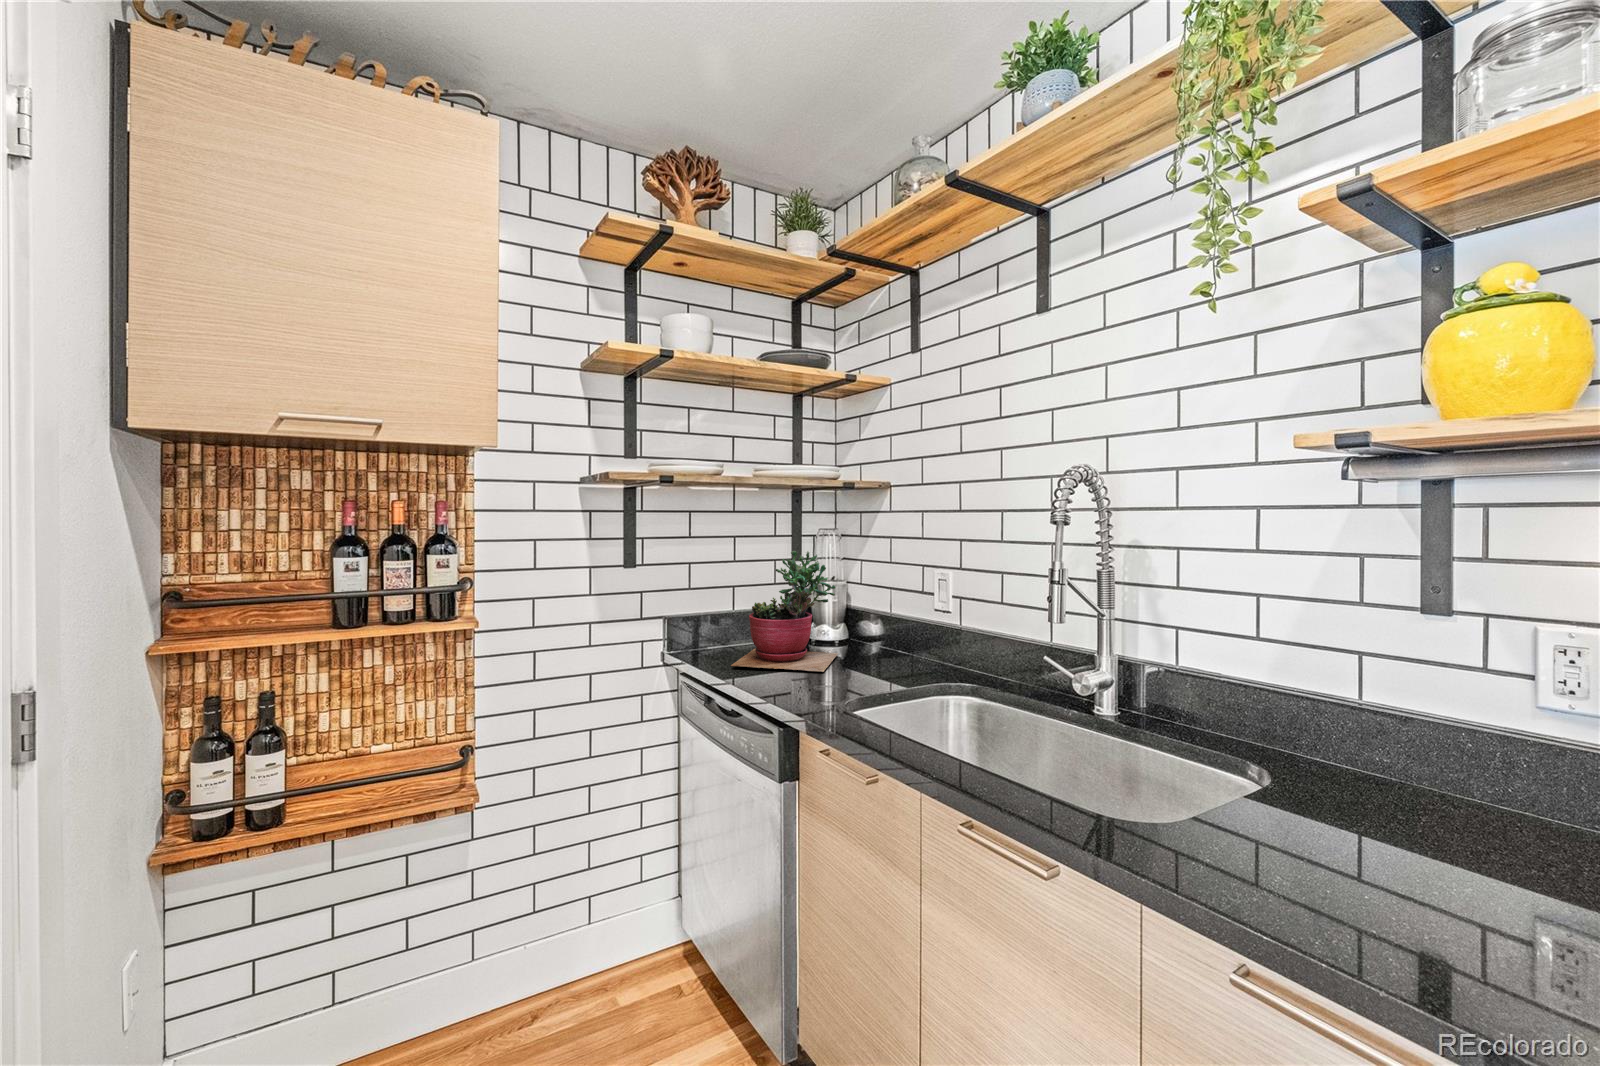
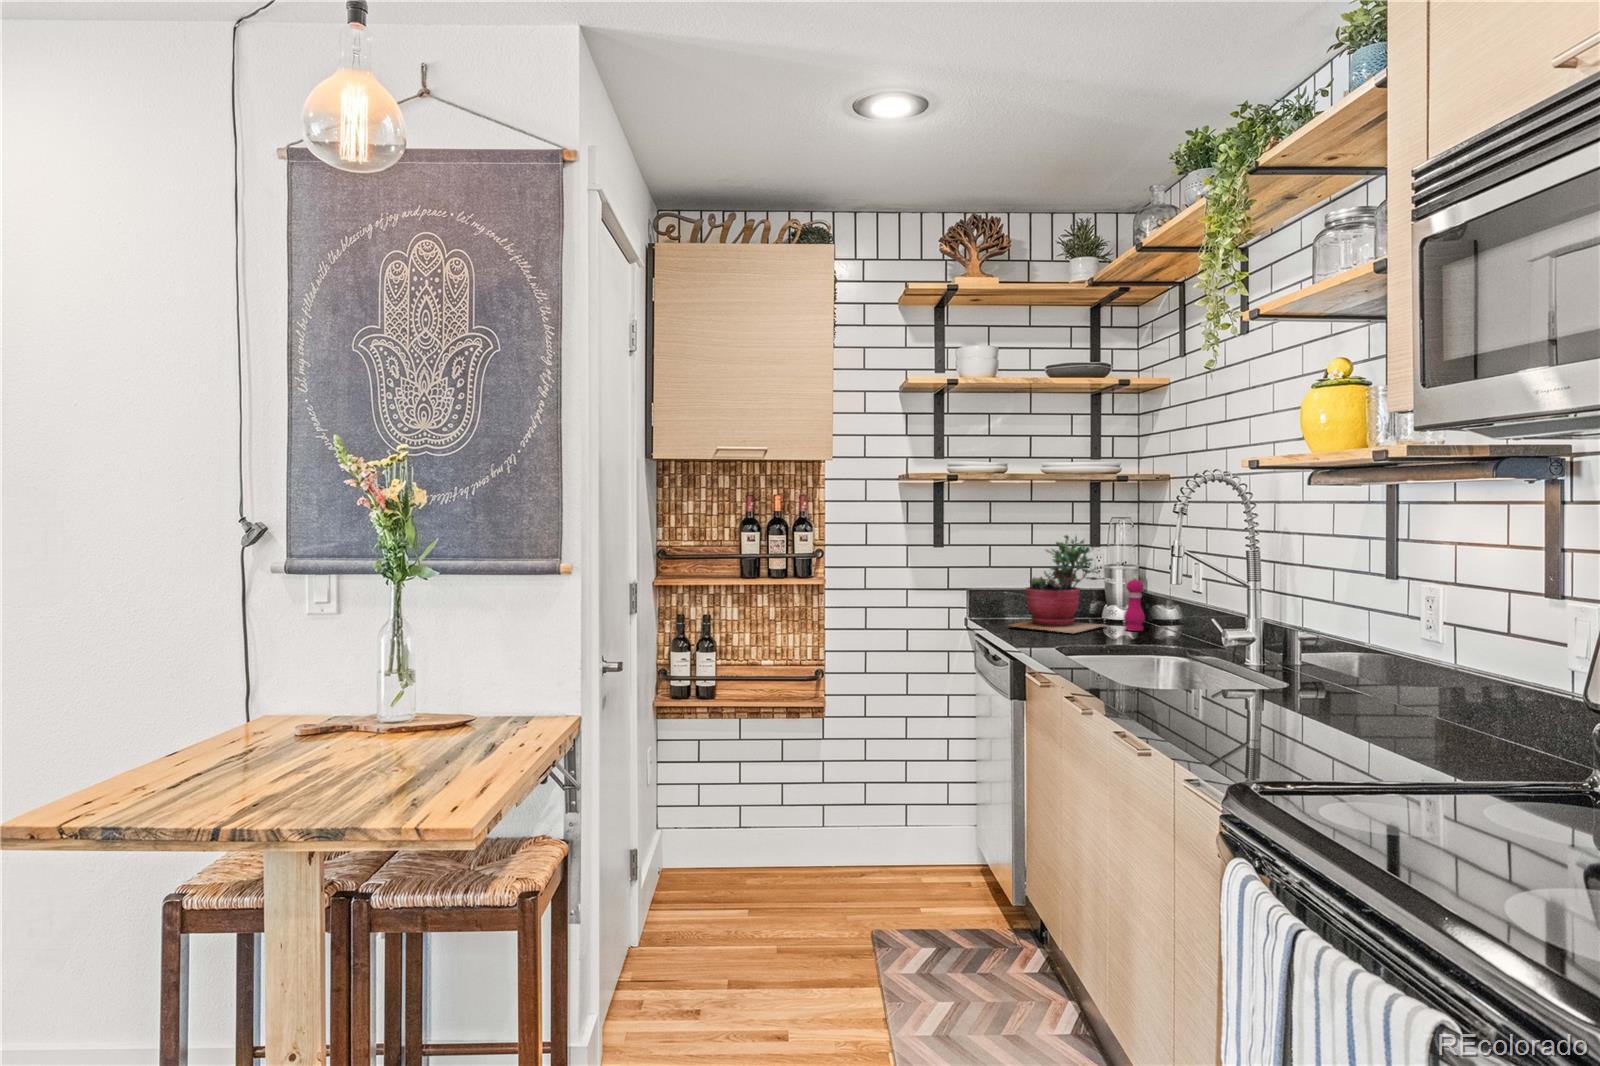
pepper mill: none [861,596,884,660] -> present [1124,576,1145,631]

